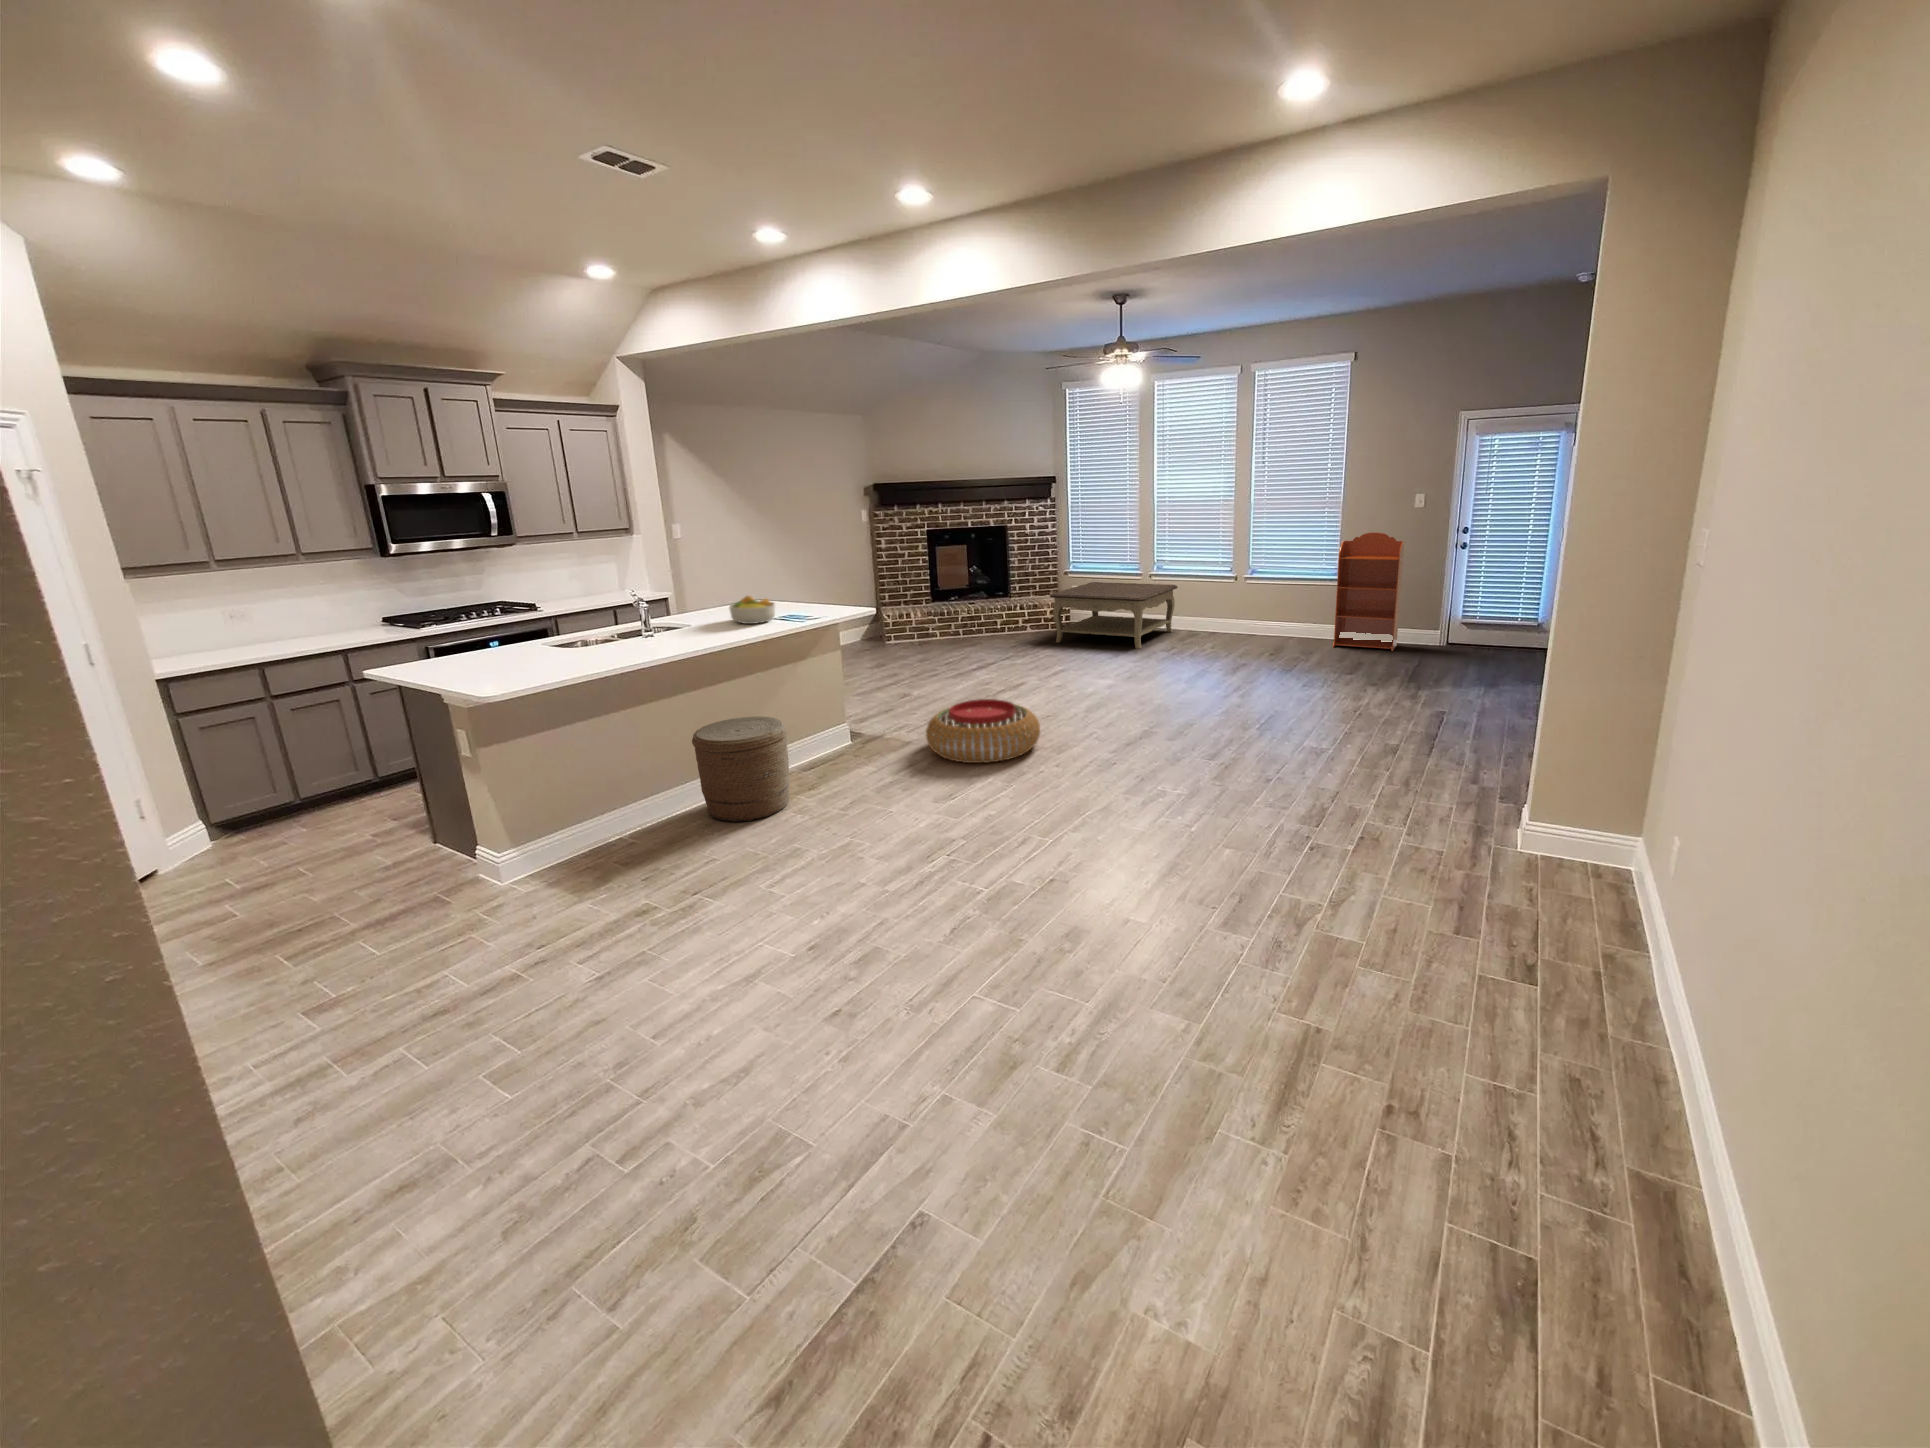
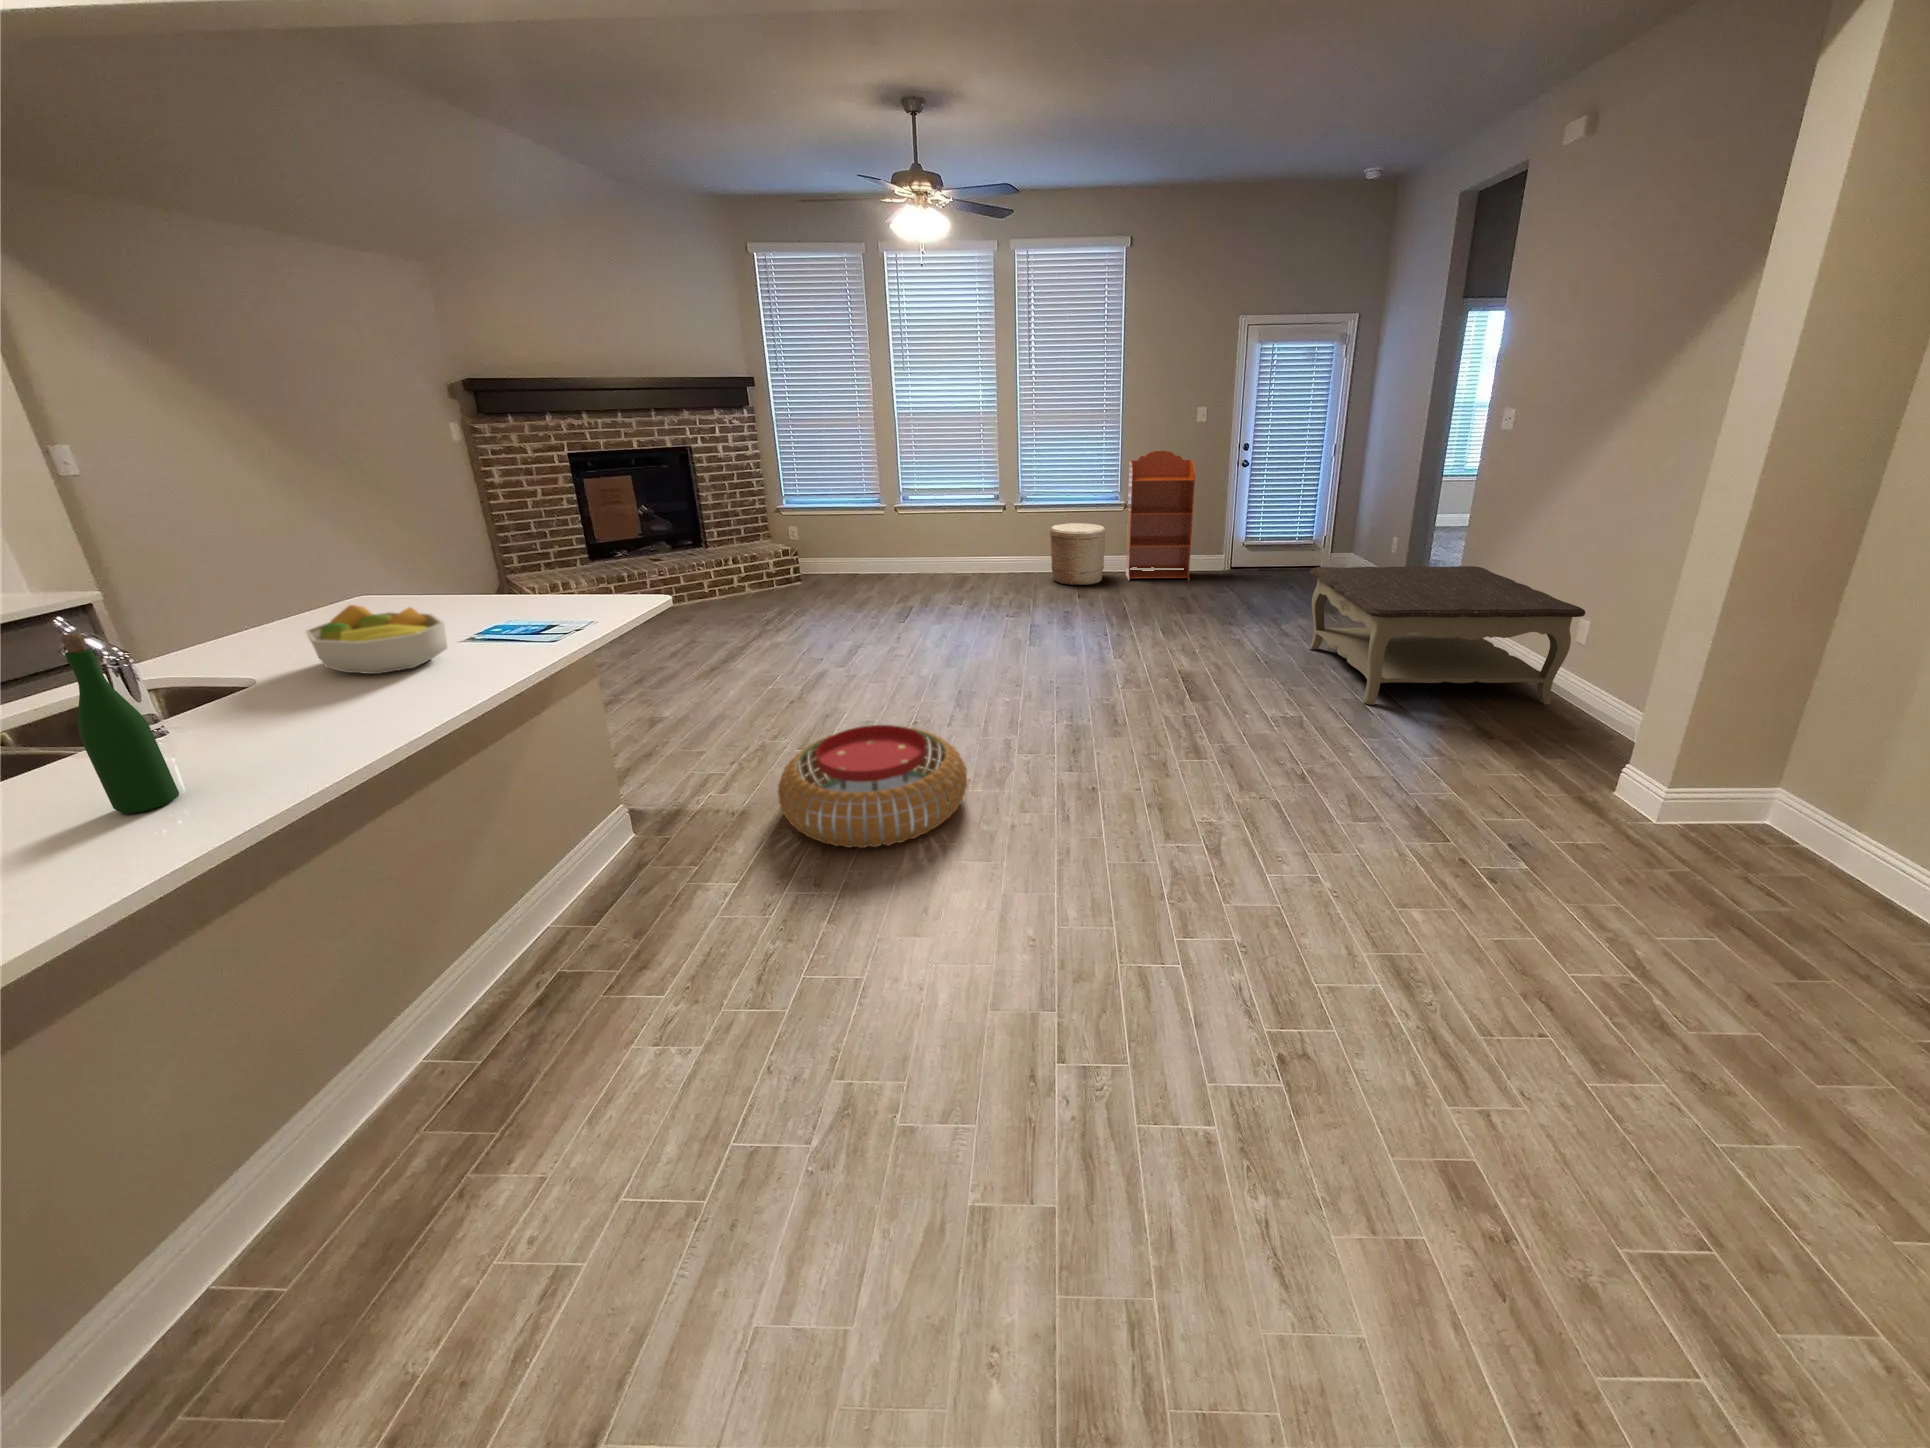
coffee table: present [1050,582,1178,649] -> present [1309,566,1585,705]
wine bottle: none [650,588,670,650] -> present [61,633,179,814]
woven basket: present [692,716,789,822] -> present [1050,523,1105,585]

